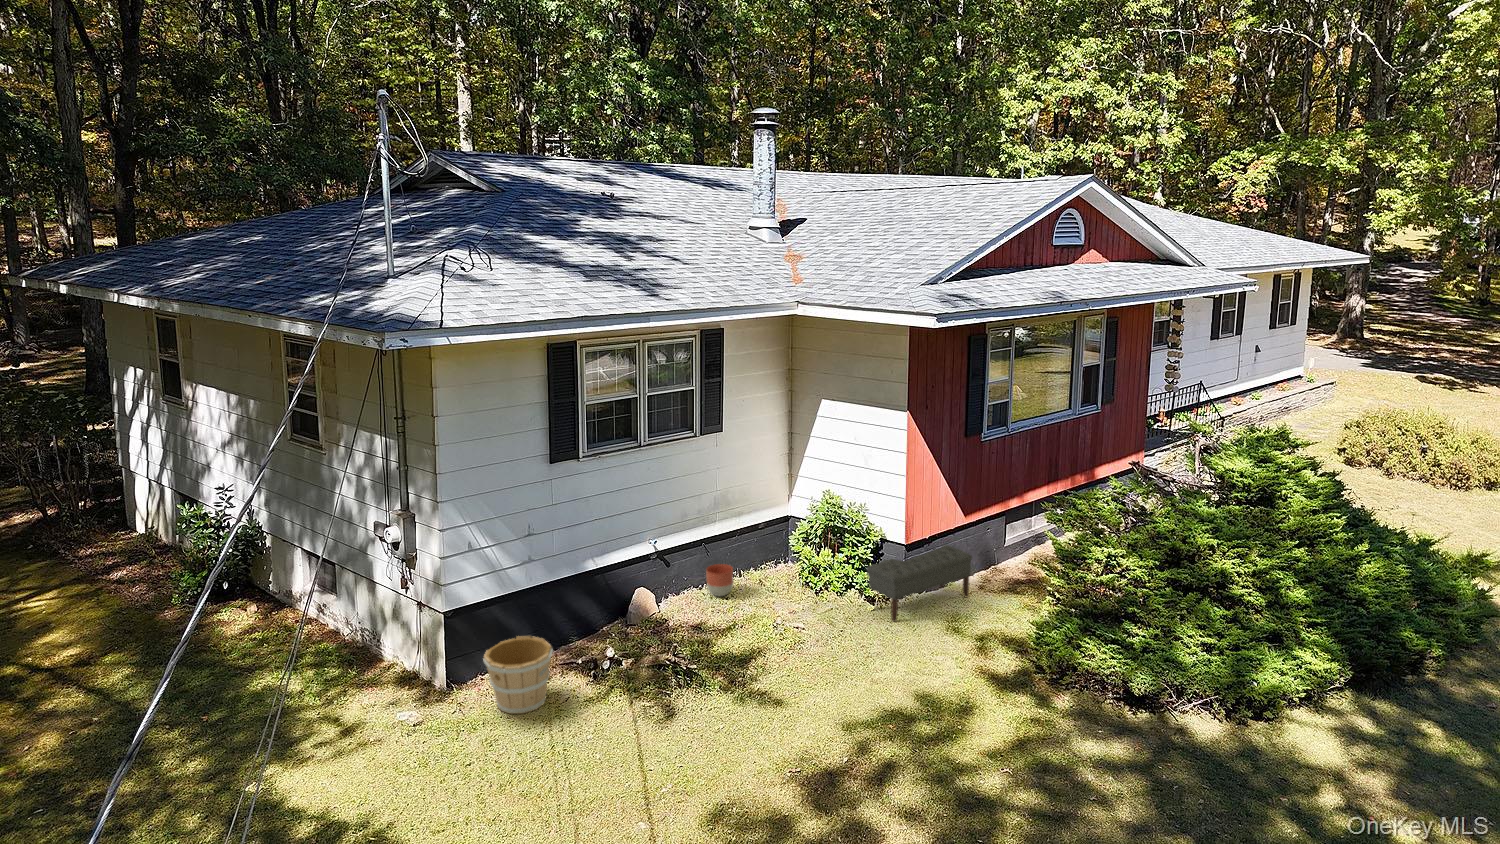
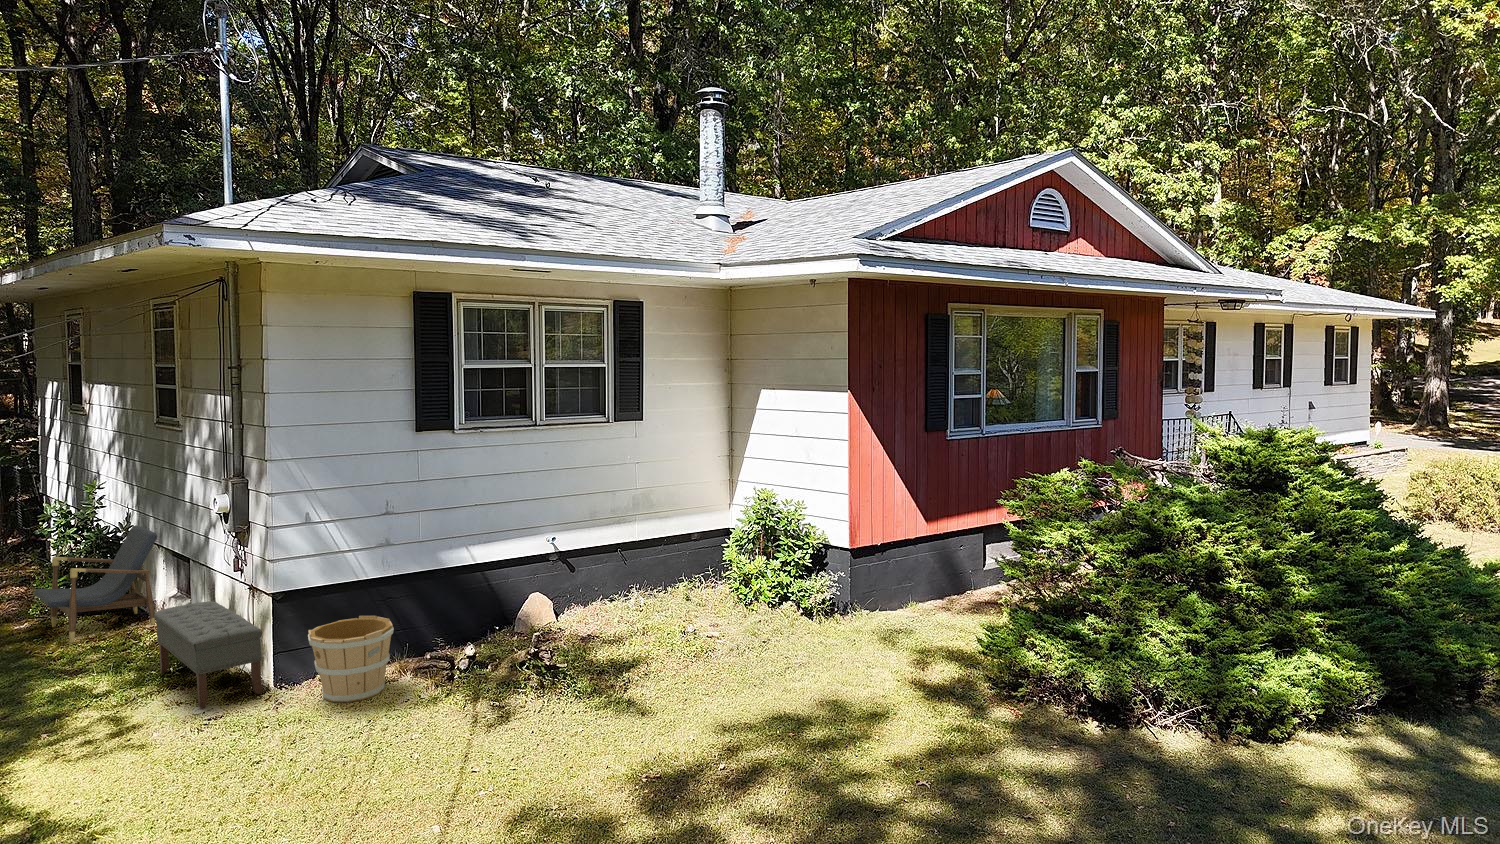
lounge chair: none [176,540,287,656] -> present [34,526,157,643]
bench: present [866,545,972,622] -> present [154,601,262,708]
planter: present [706,564,733,596] -> none [618,568,650,603]

